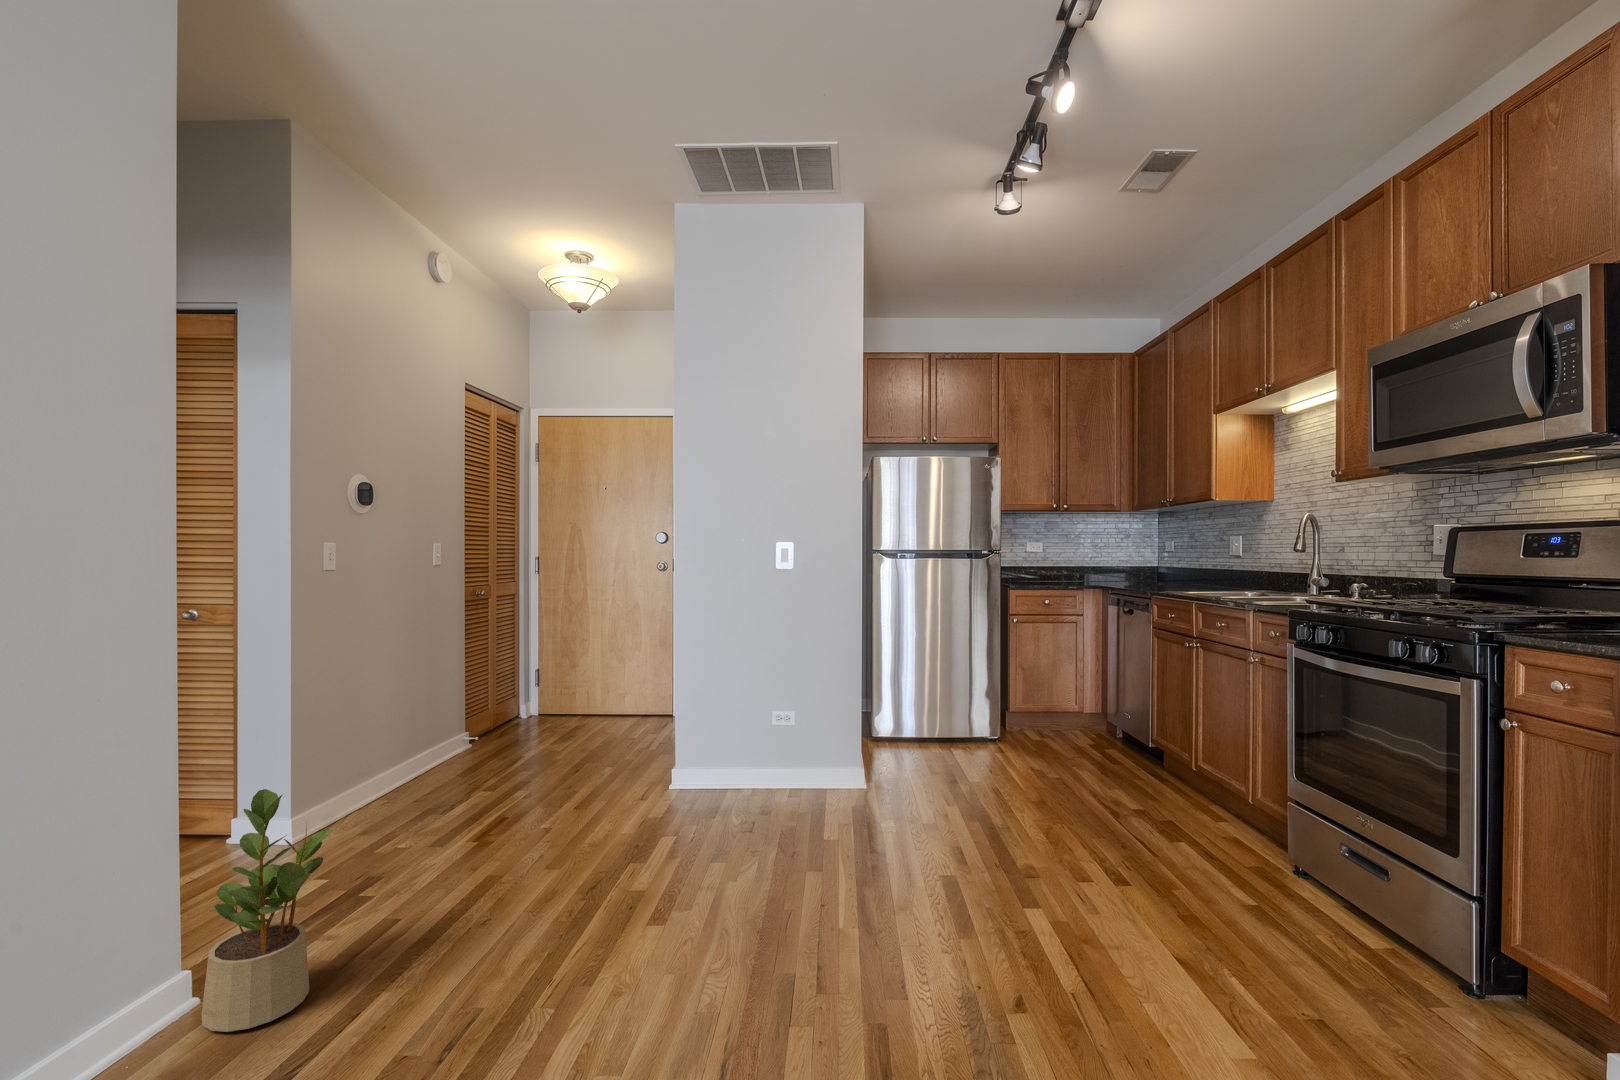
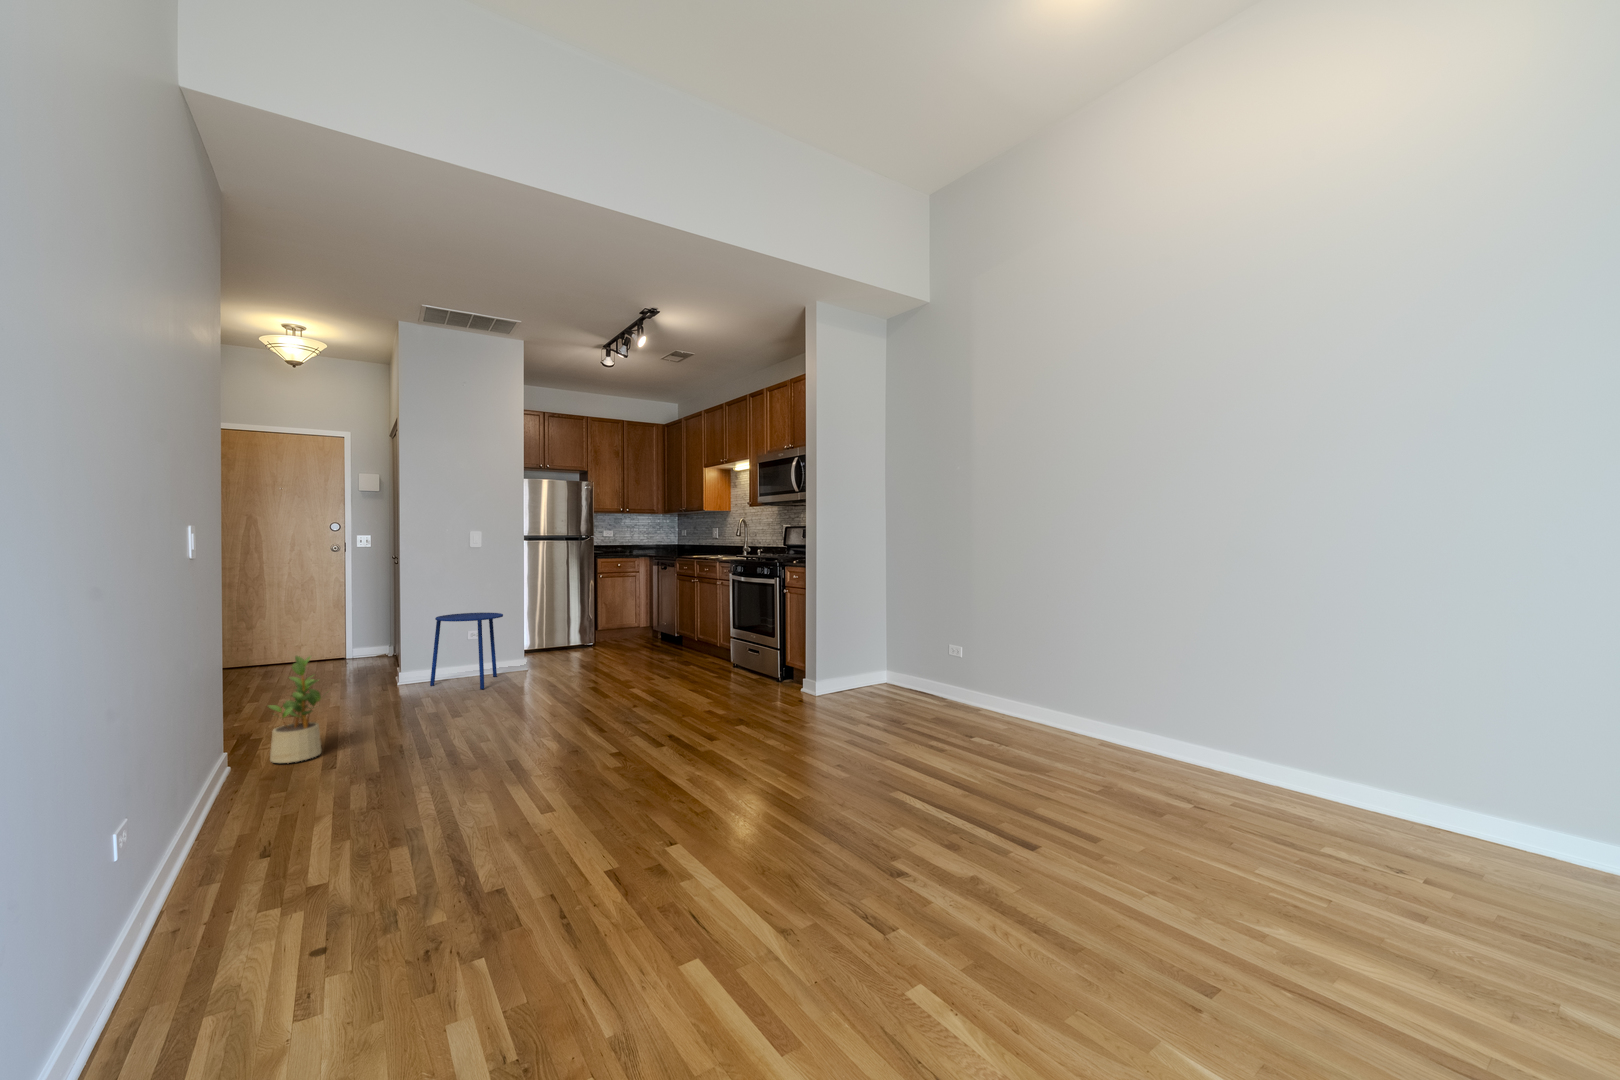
side table: none [689,680,800,835] -> present [430,613,503,689]

